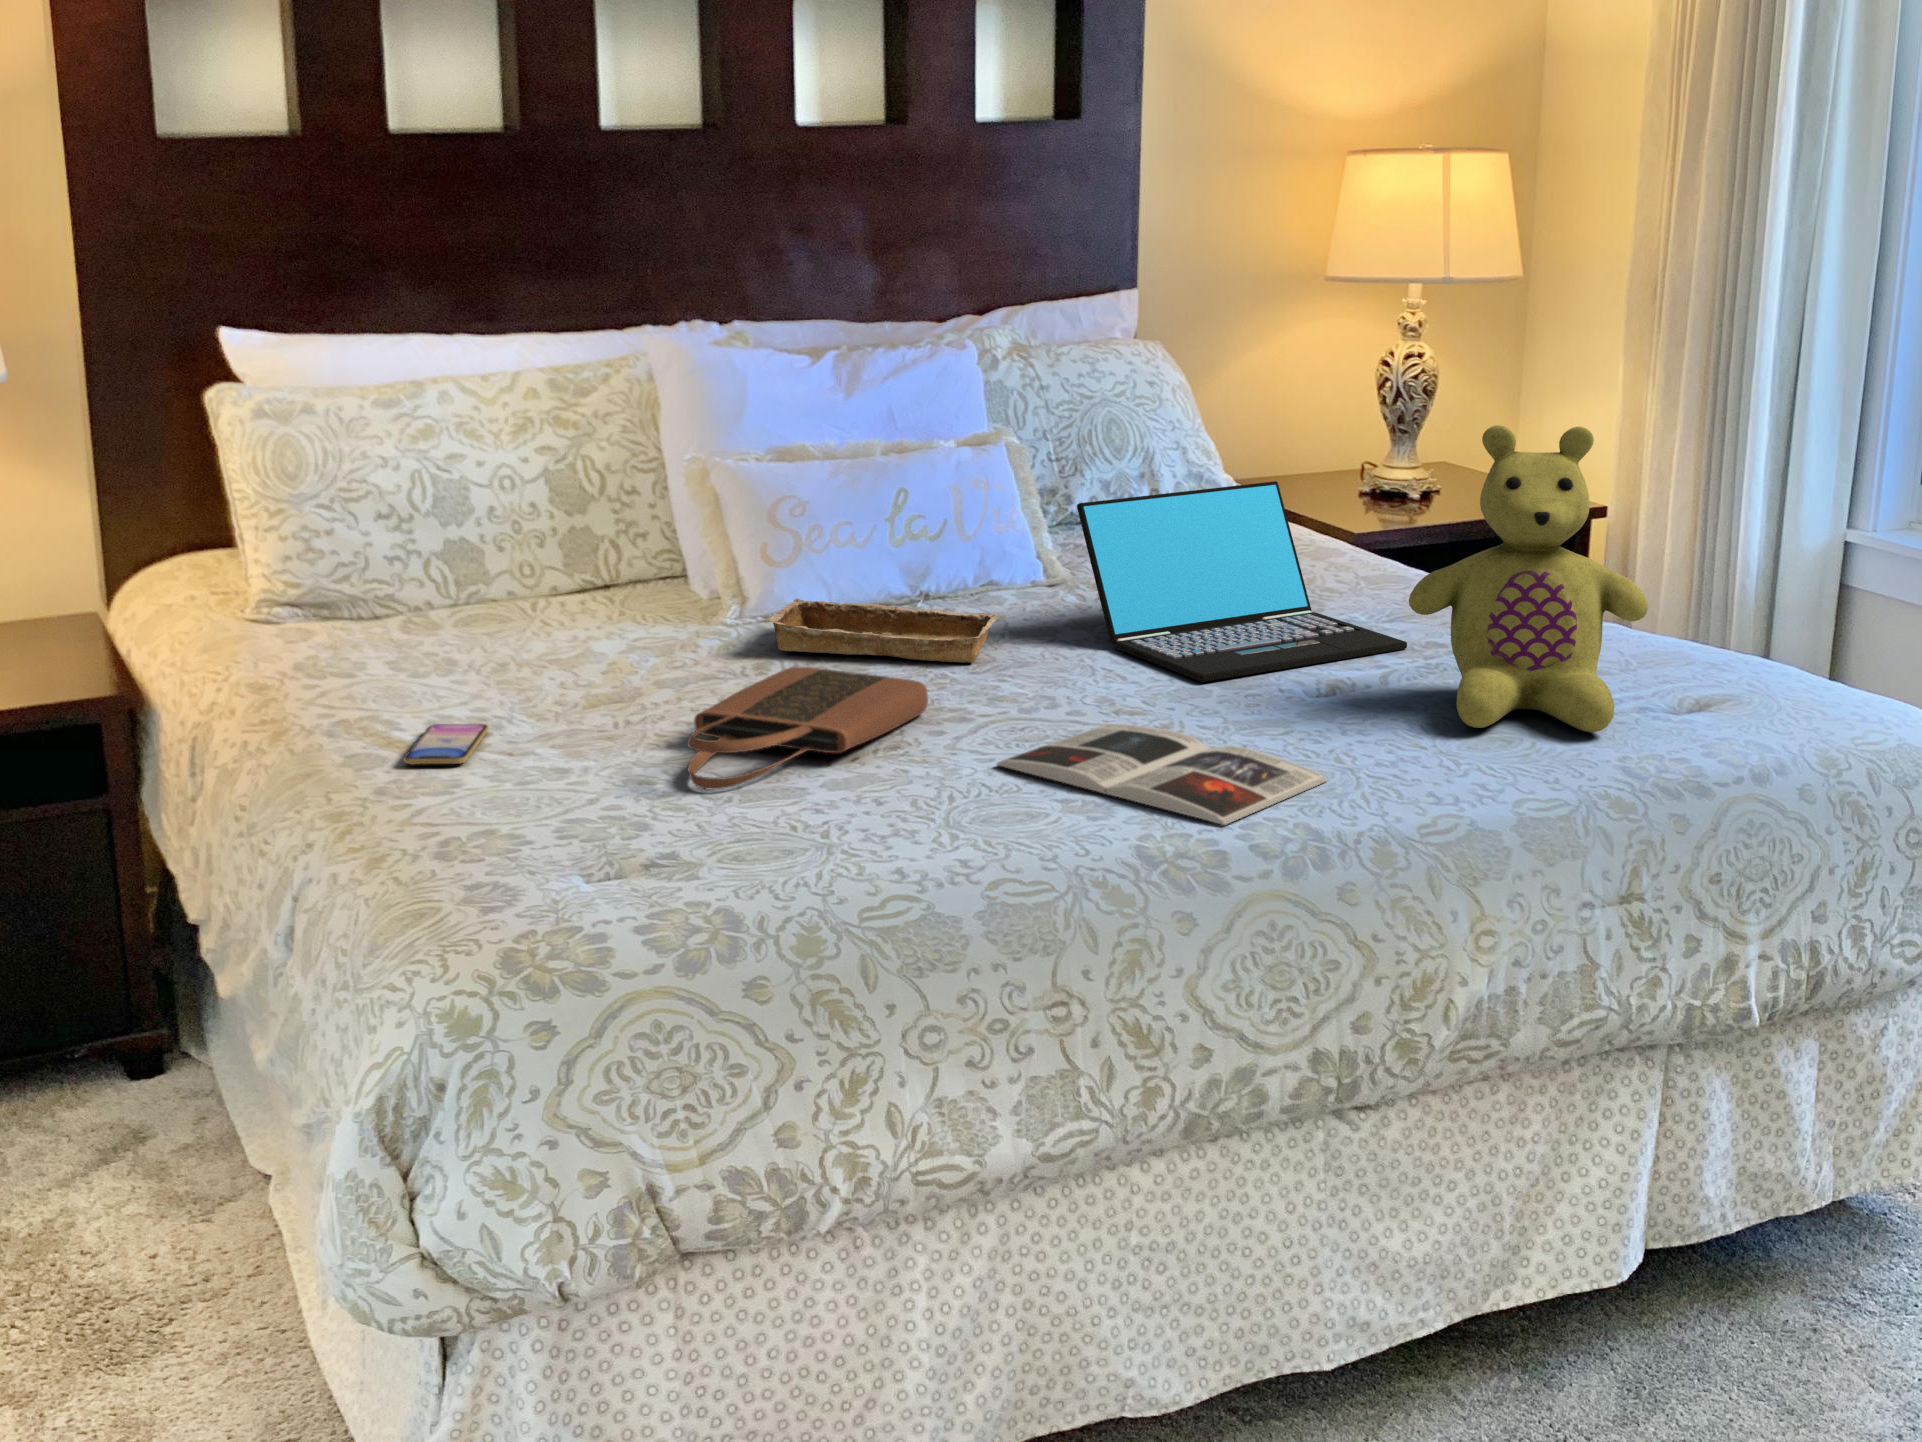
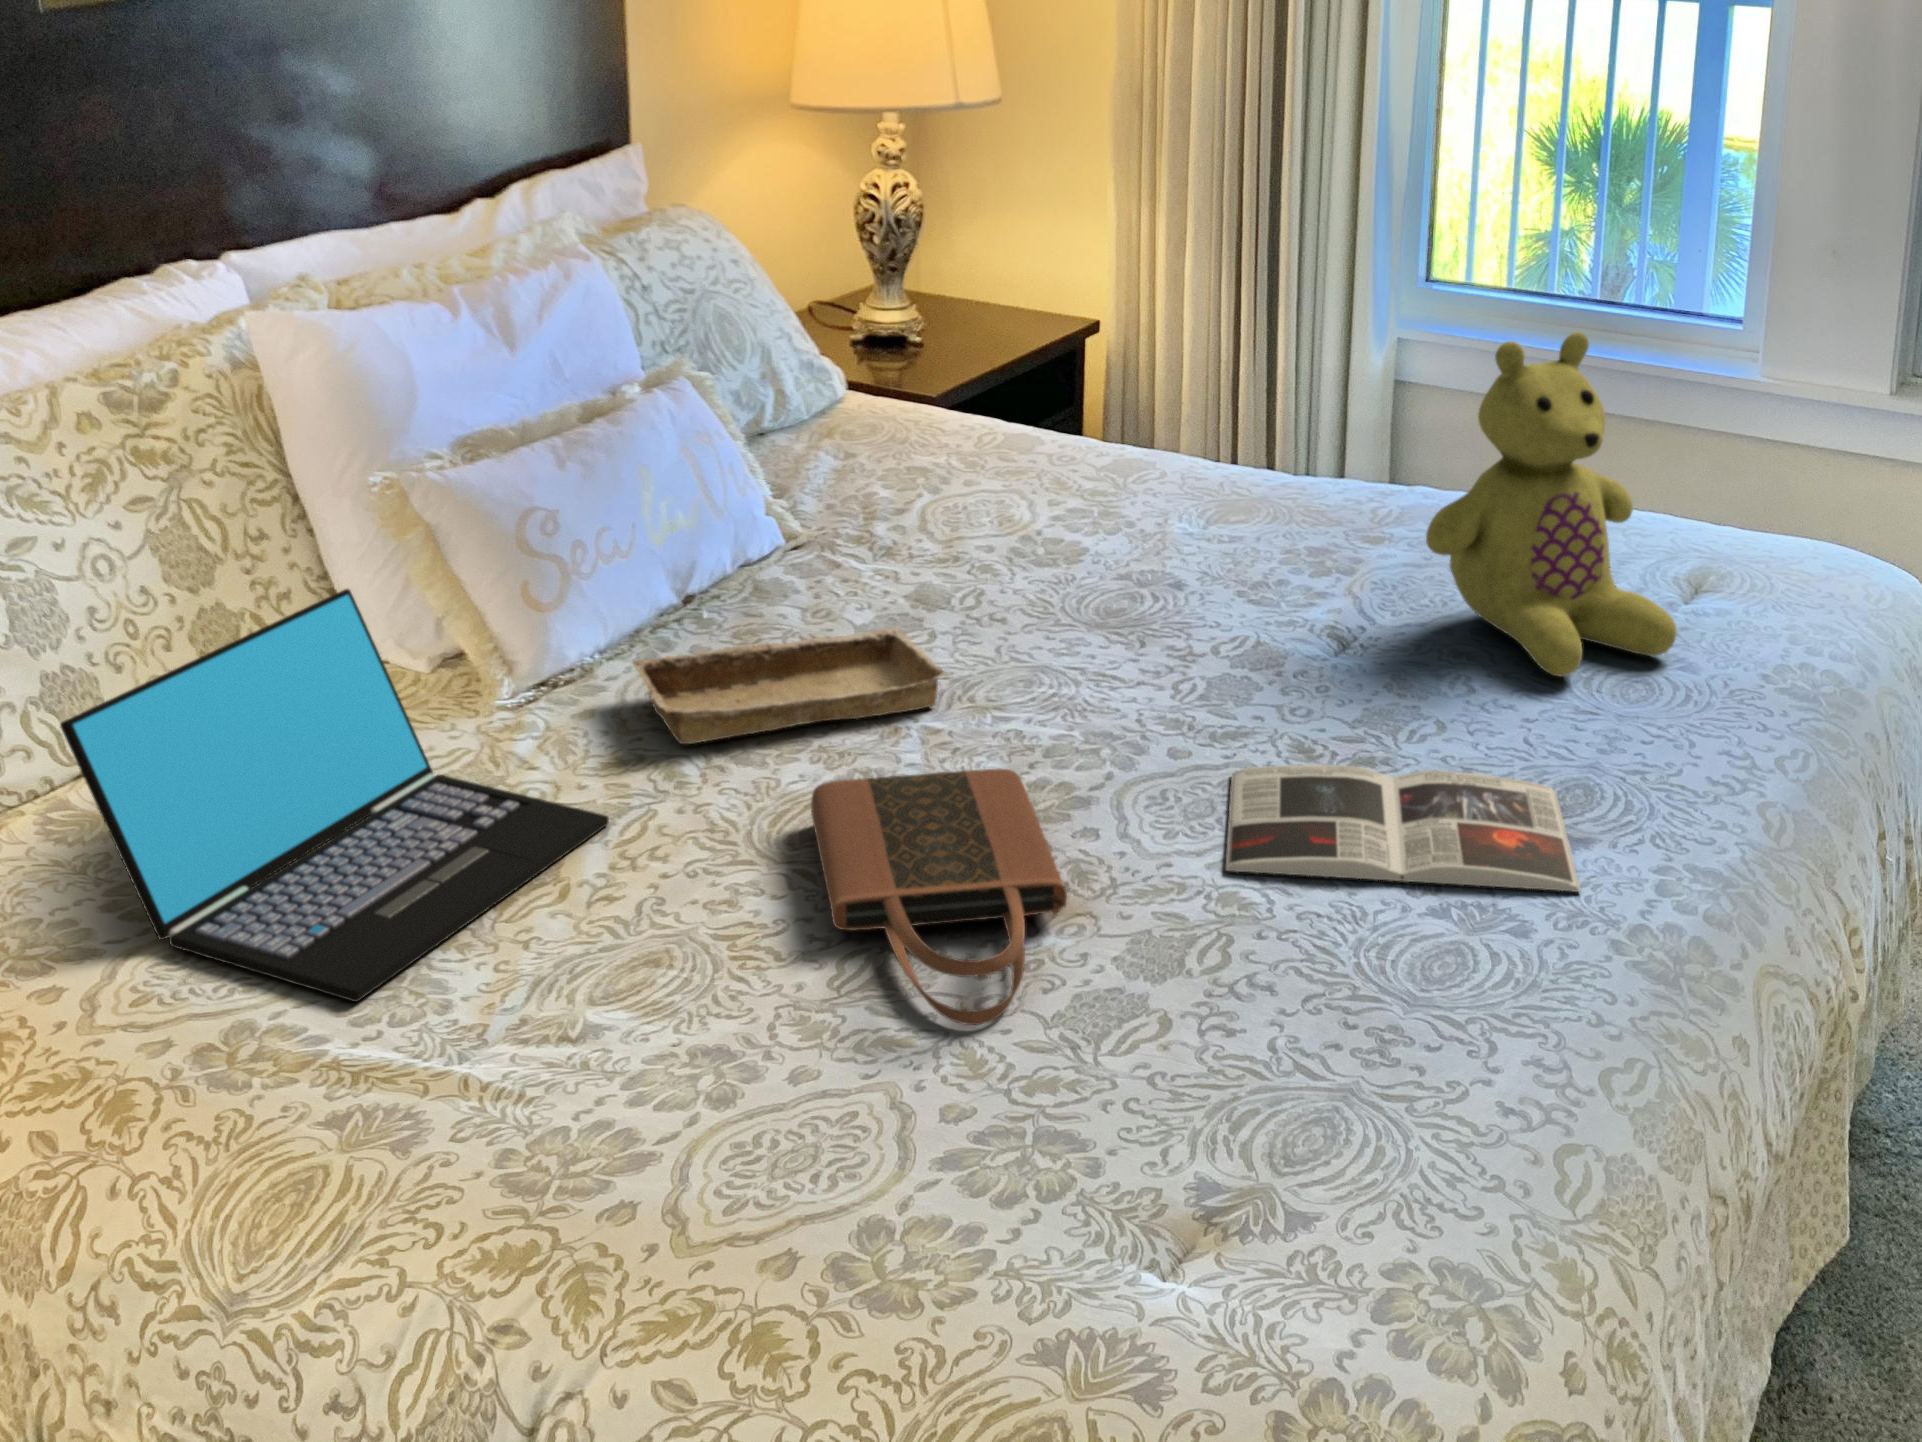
laptop: present [1077,481,1407,682] -> present [60,589,609,1002]
smartphone: present [404,724,489,765] -> none [428,1001,586,1117]

